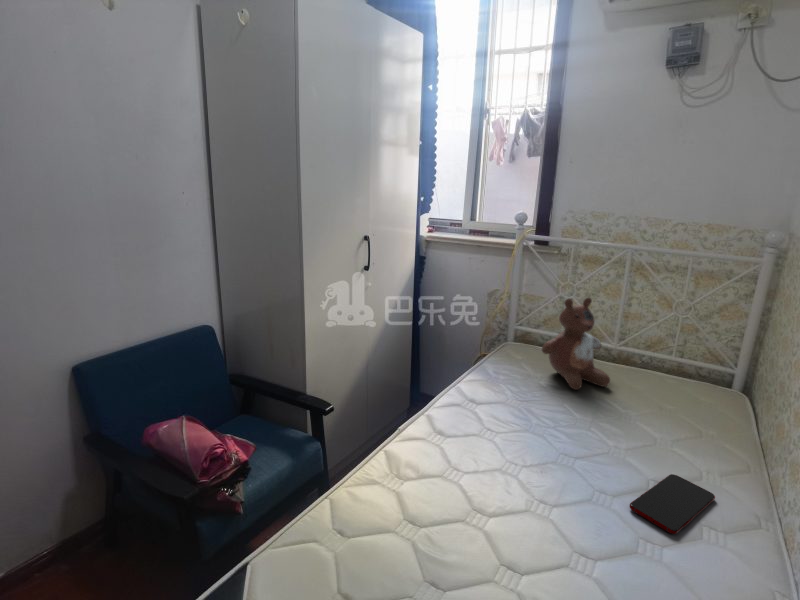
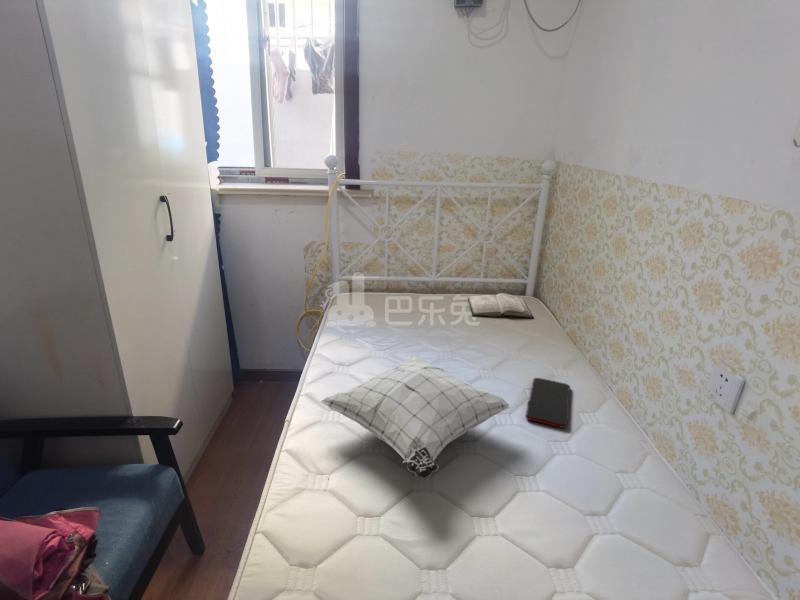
stuffed bear: present [542,298,610,390] -> none [385,237,447,326]
diary: none [643,374,726,415] -> present [468,293,534,318]
pillow: none [422,408,602,508] -> present [321,357,511,478]

